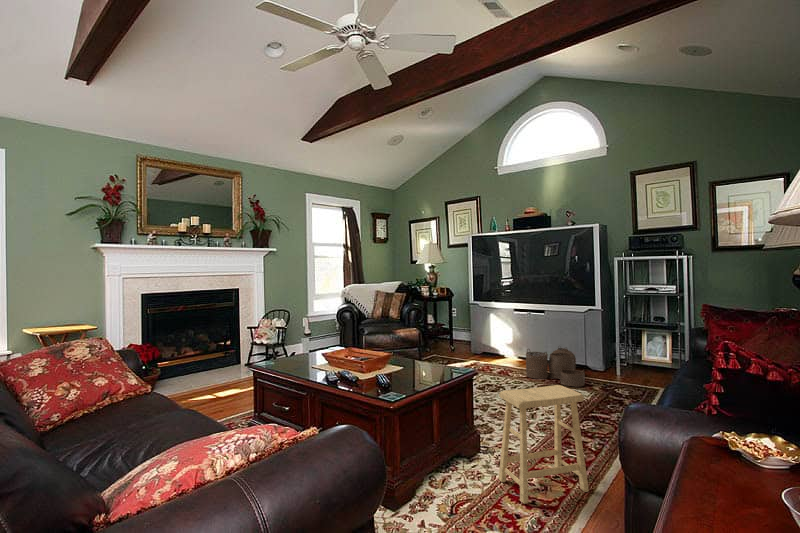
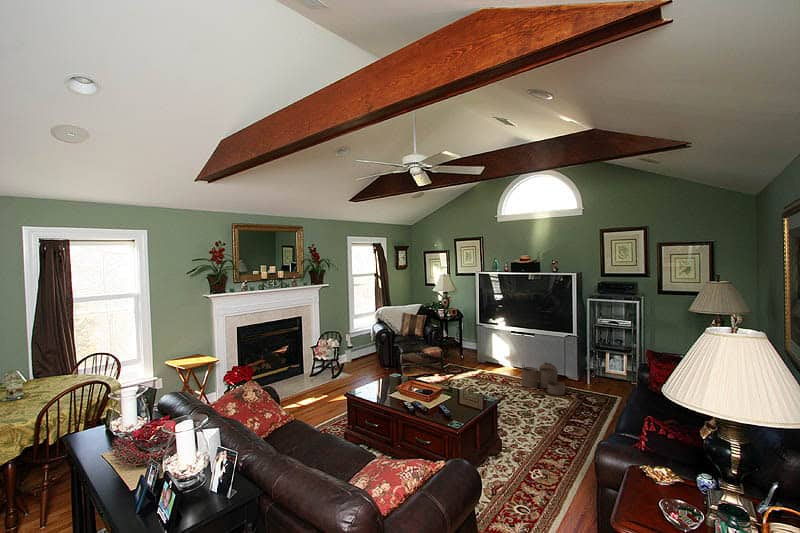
footstool: present [499,385,589,504] -> none [517,410,574,488]

